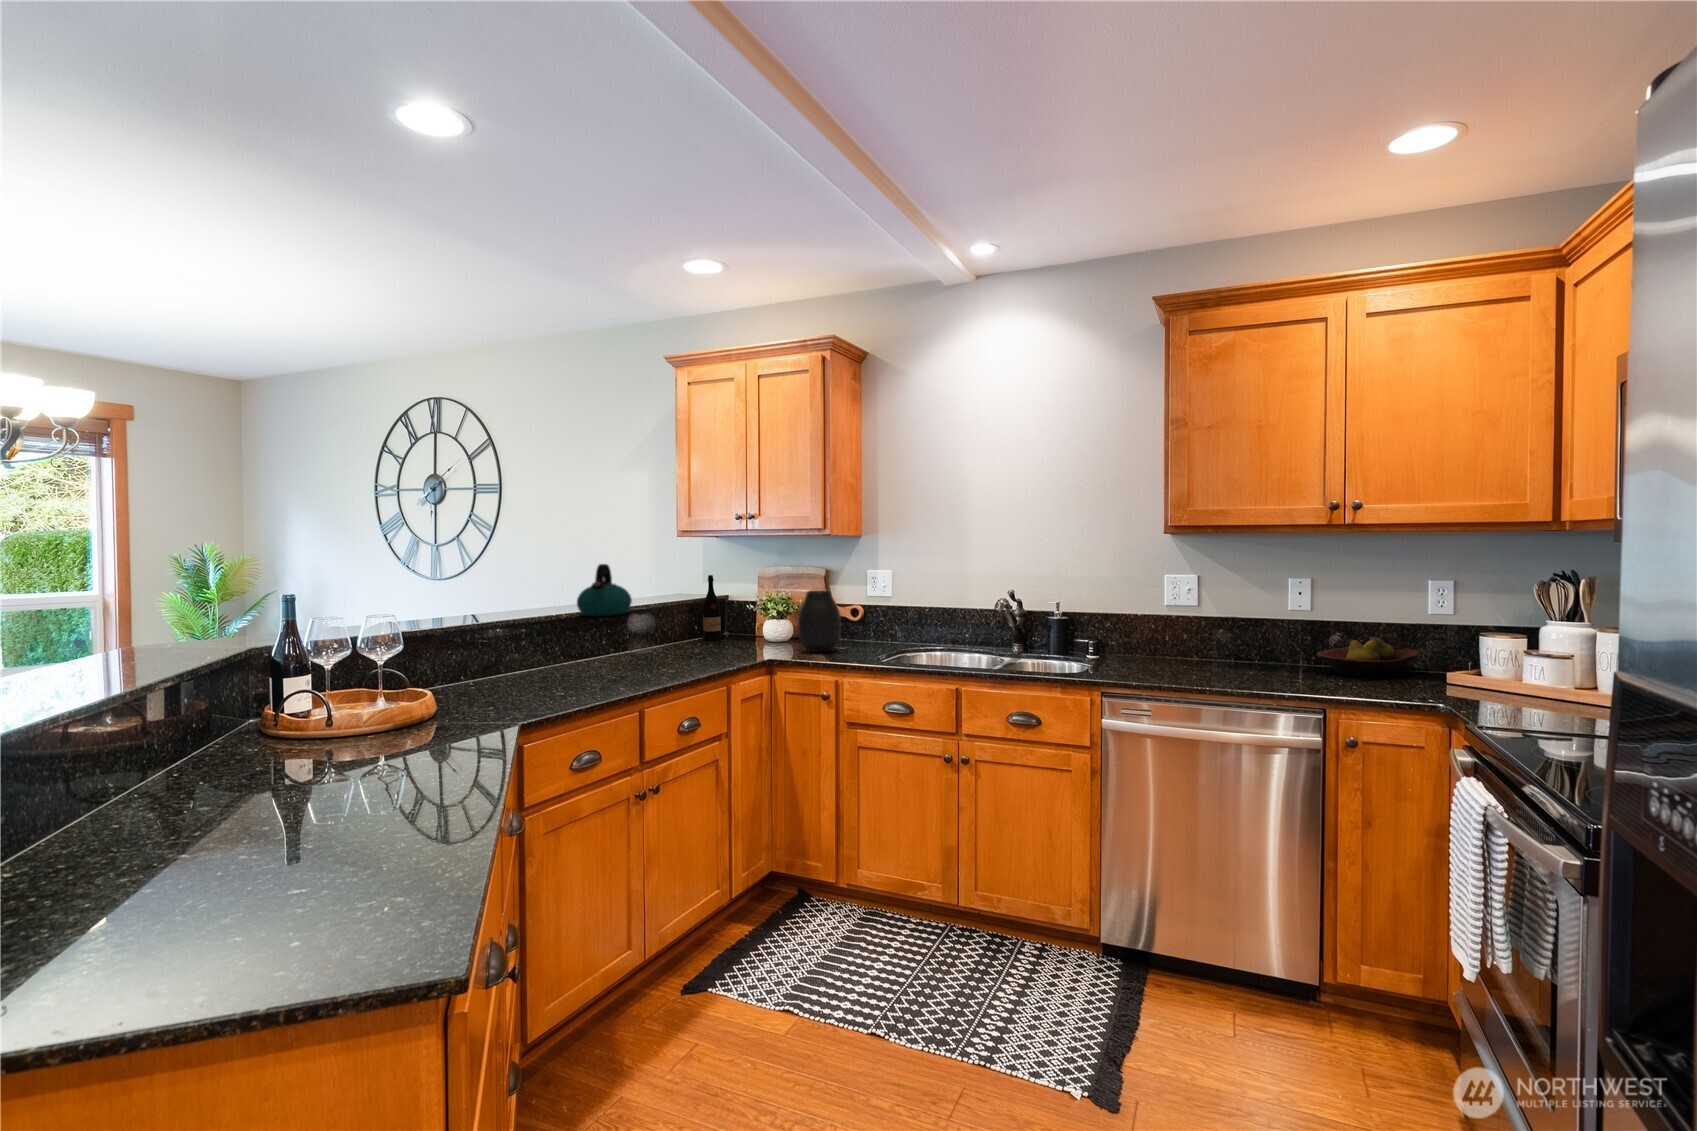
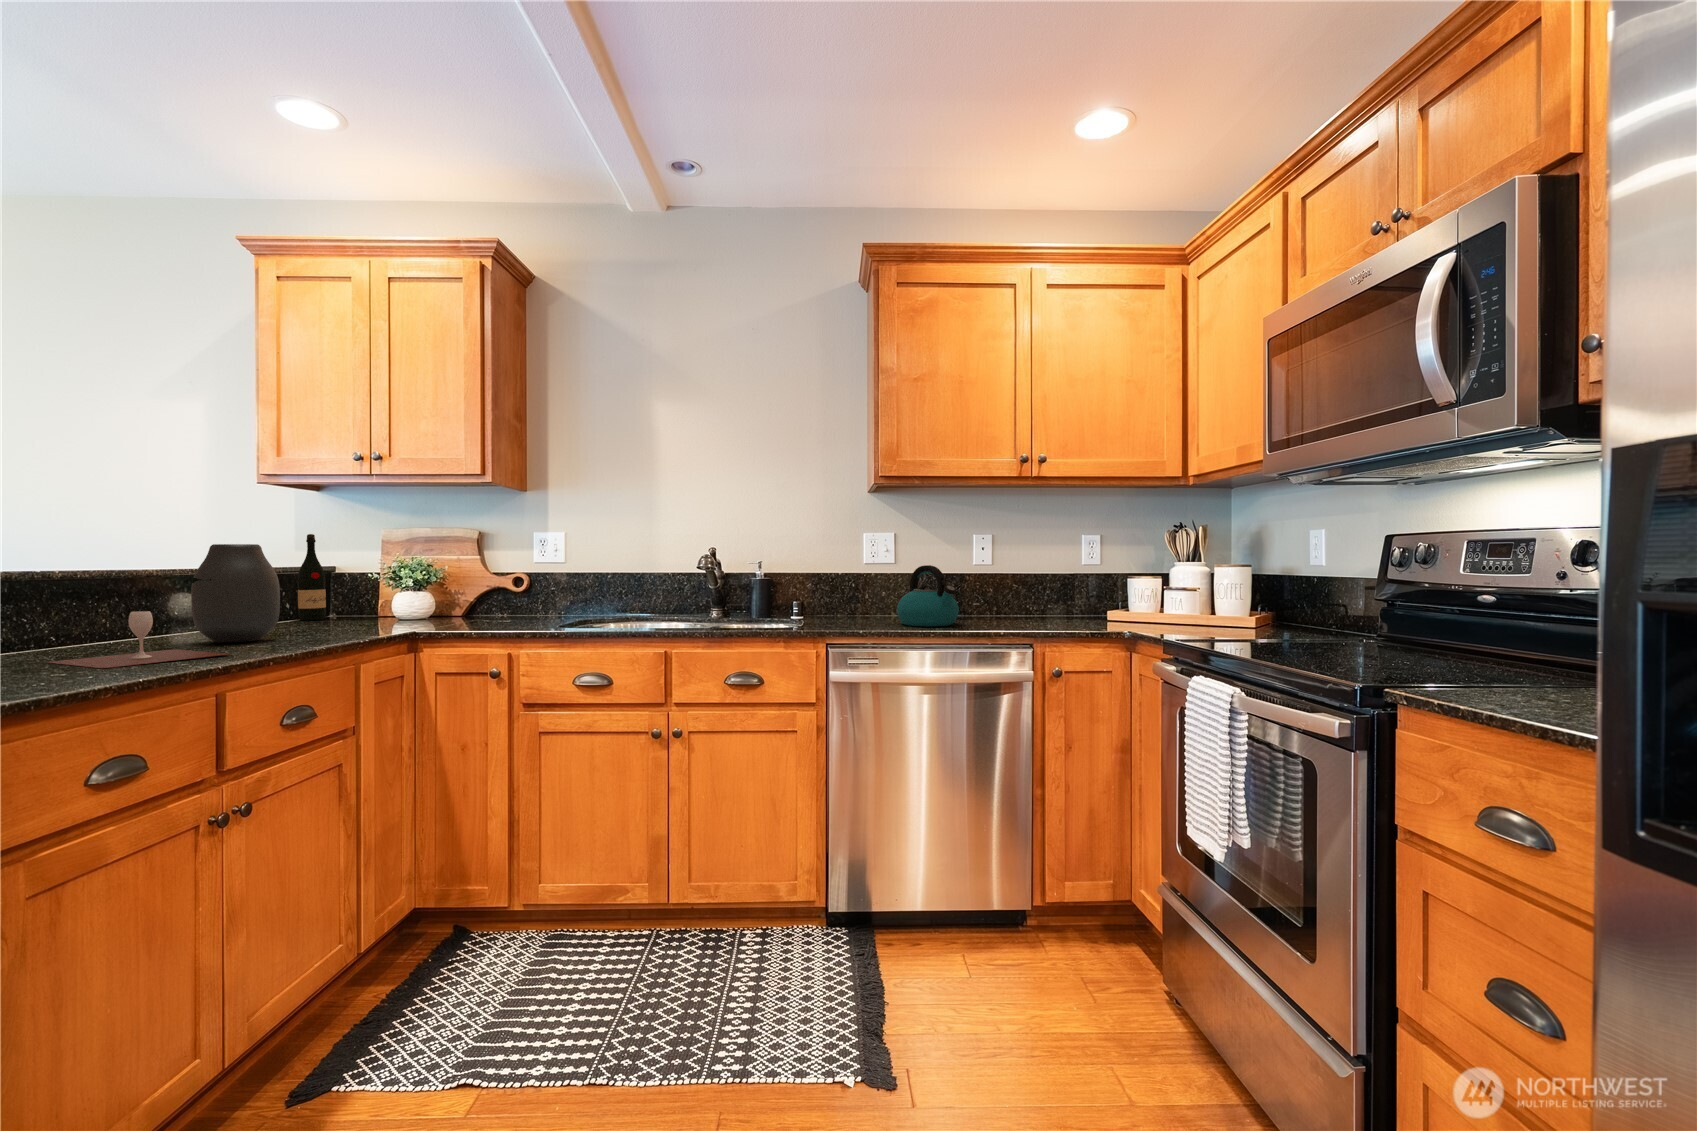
kettle: present [577,564,632,616] -> present [897,565,959,627]
vase: present [798,590,841,652] -> present [191,544,280,643]
fruit bowl: present [1316,637,1420,676] -> none [1001,588,1075,620]
wine glass: none [563,651,653,691] -> present [47,611,228,668]

